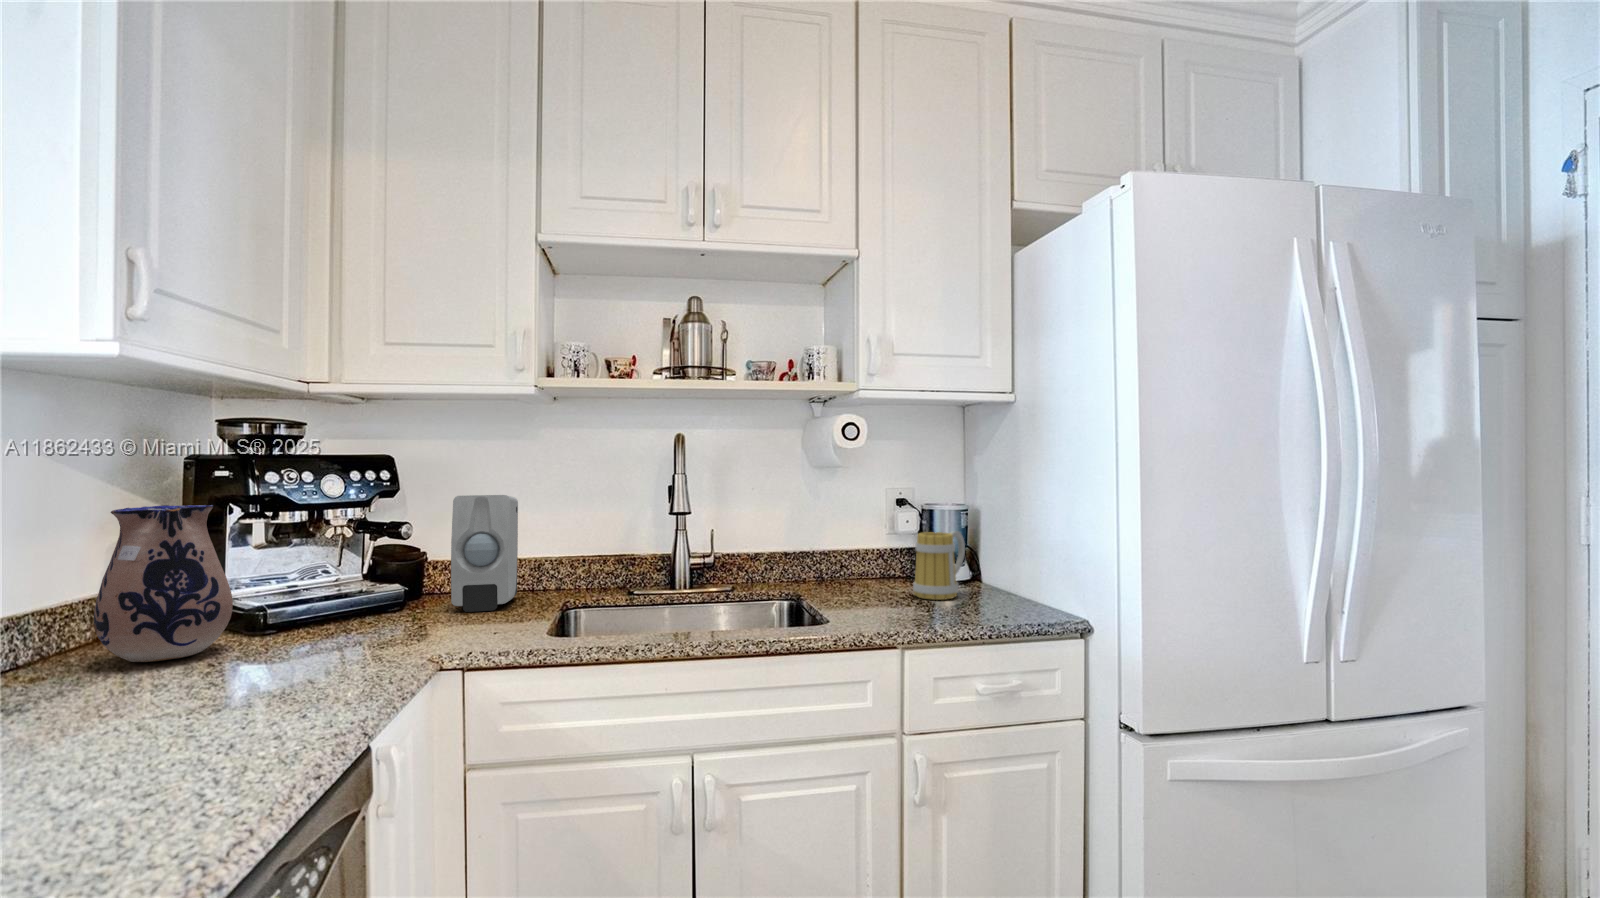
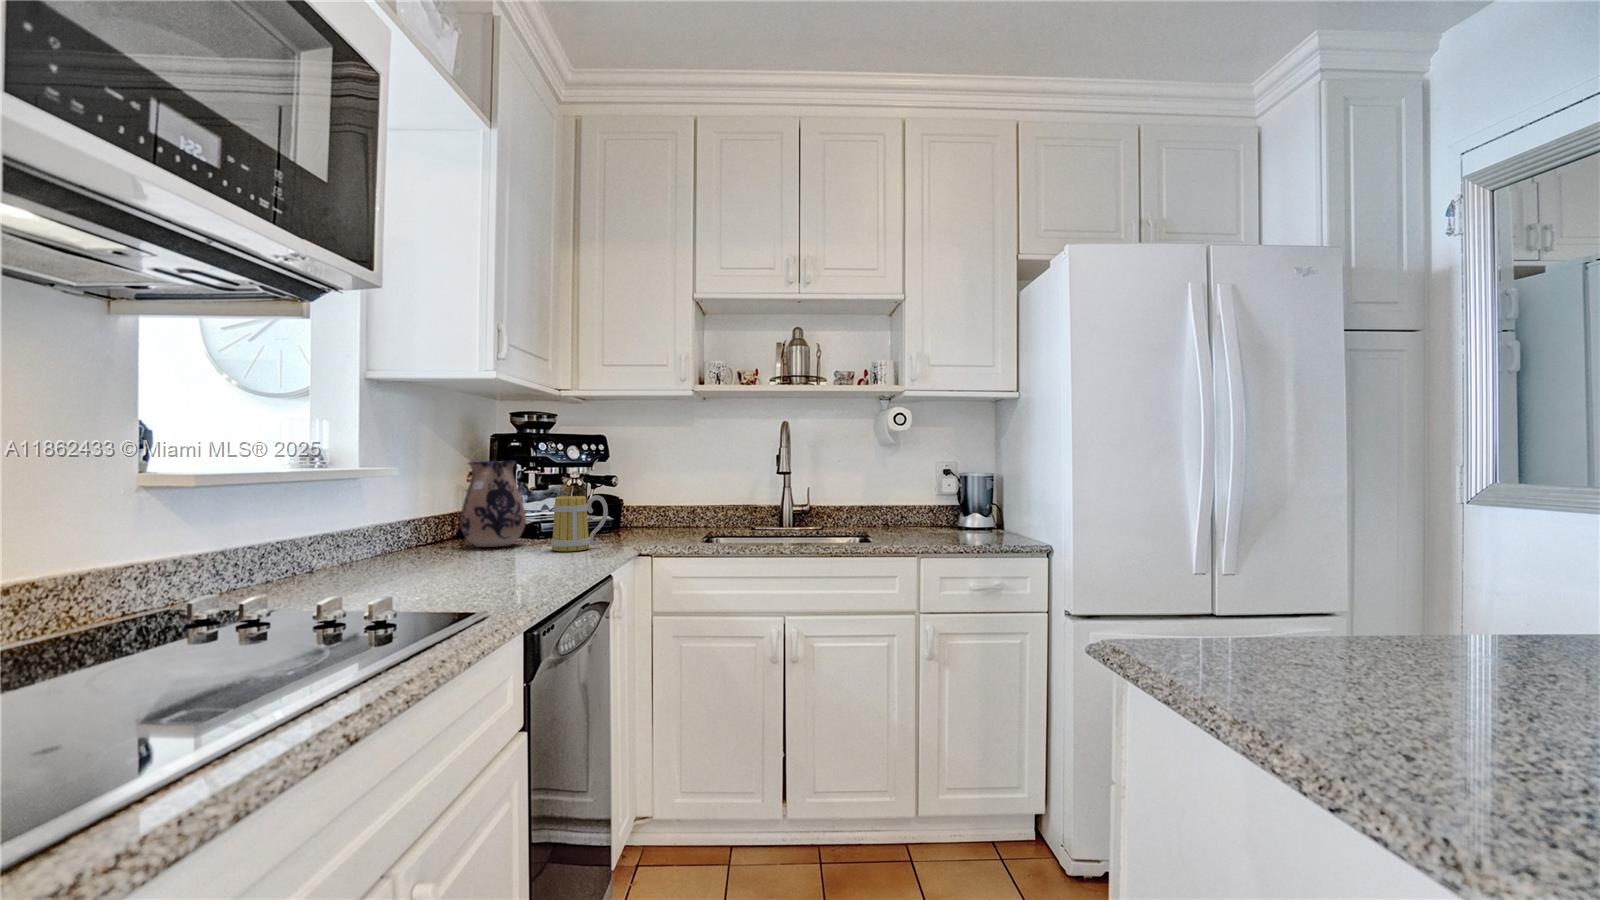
soap dispenser: present [451,495,518,612] -> none [641,461,681,535]
mug: present [913,531,965,600] -> present [551,496,608,552]

